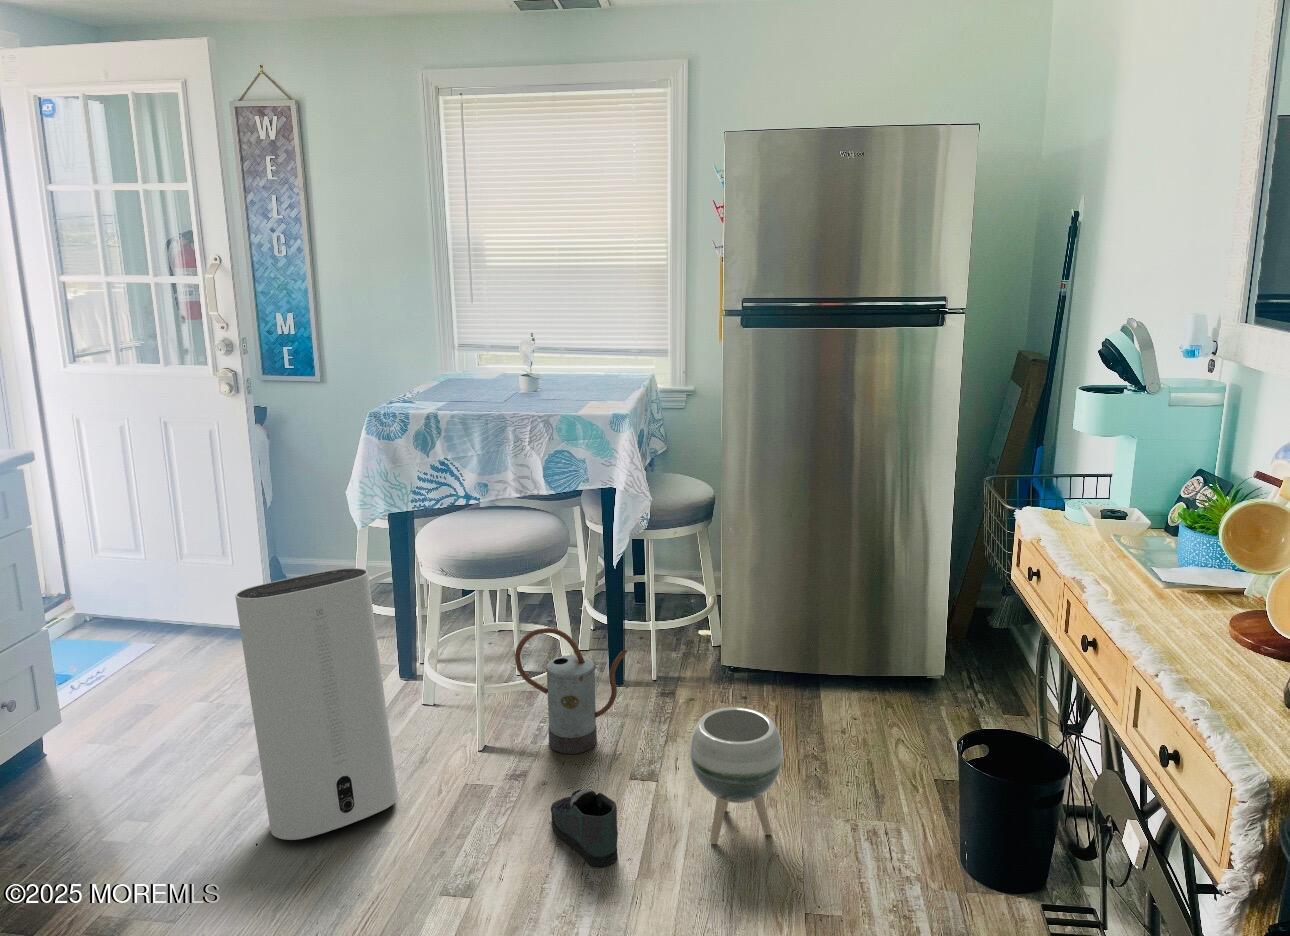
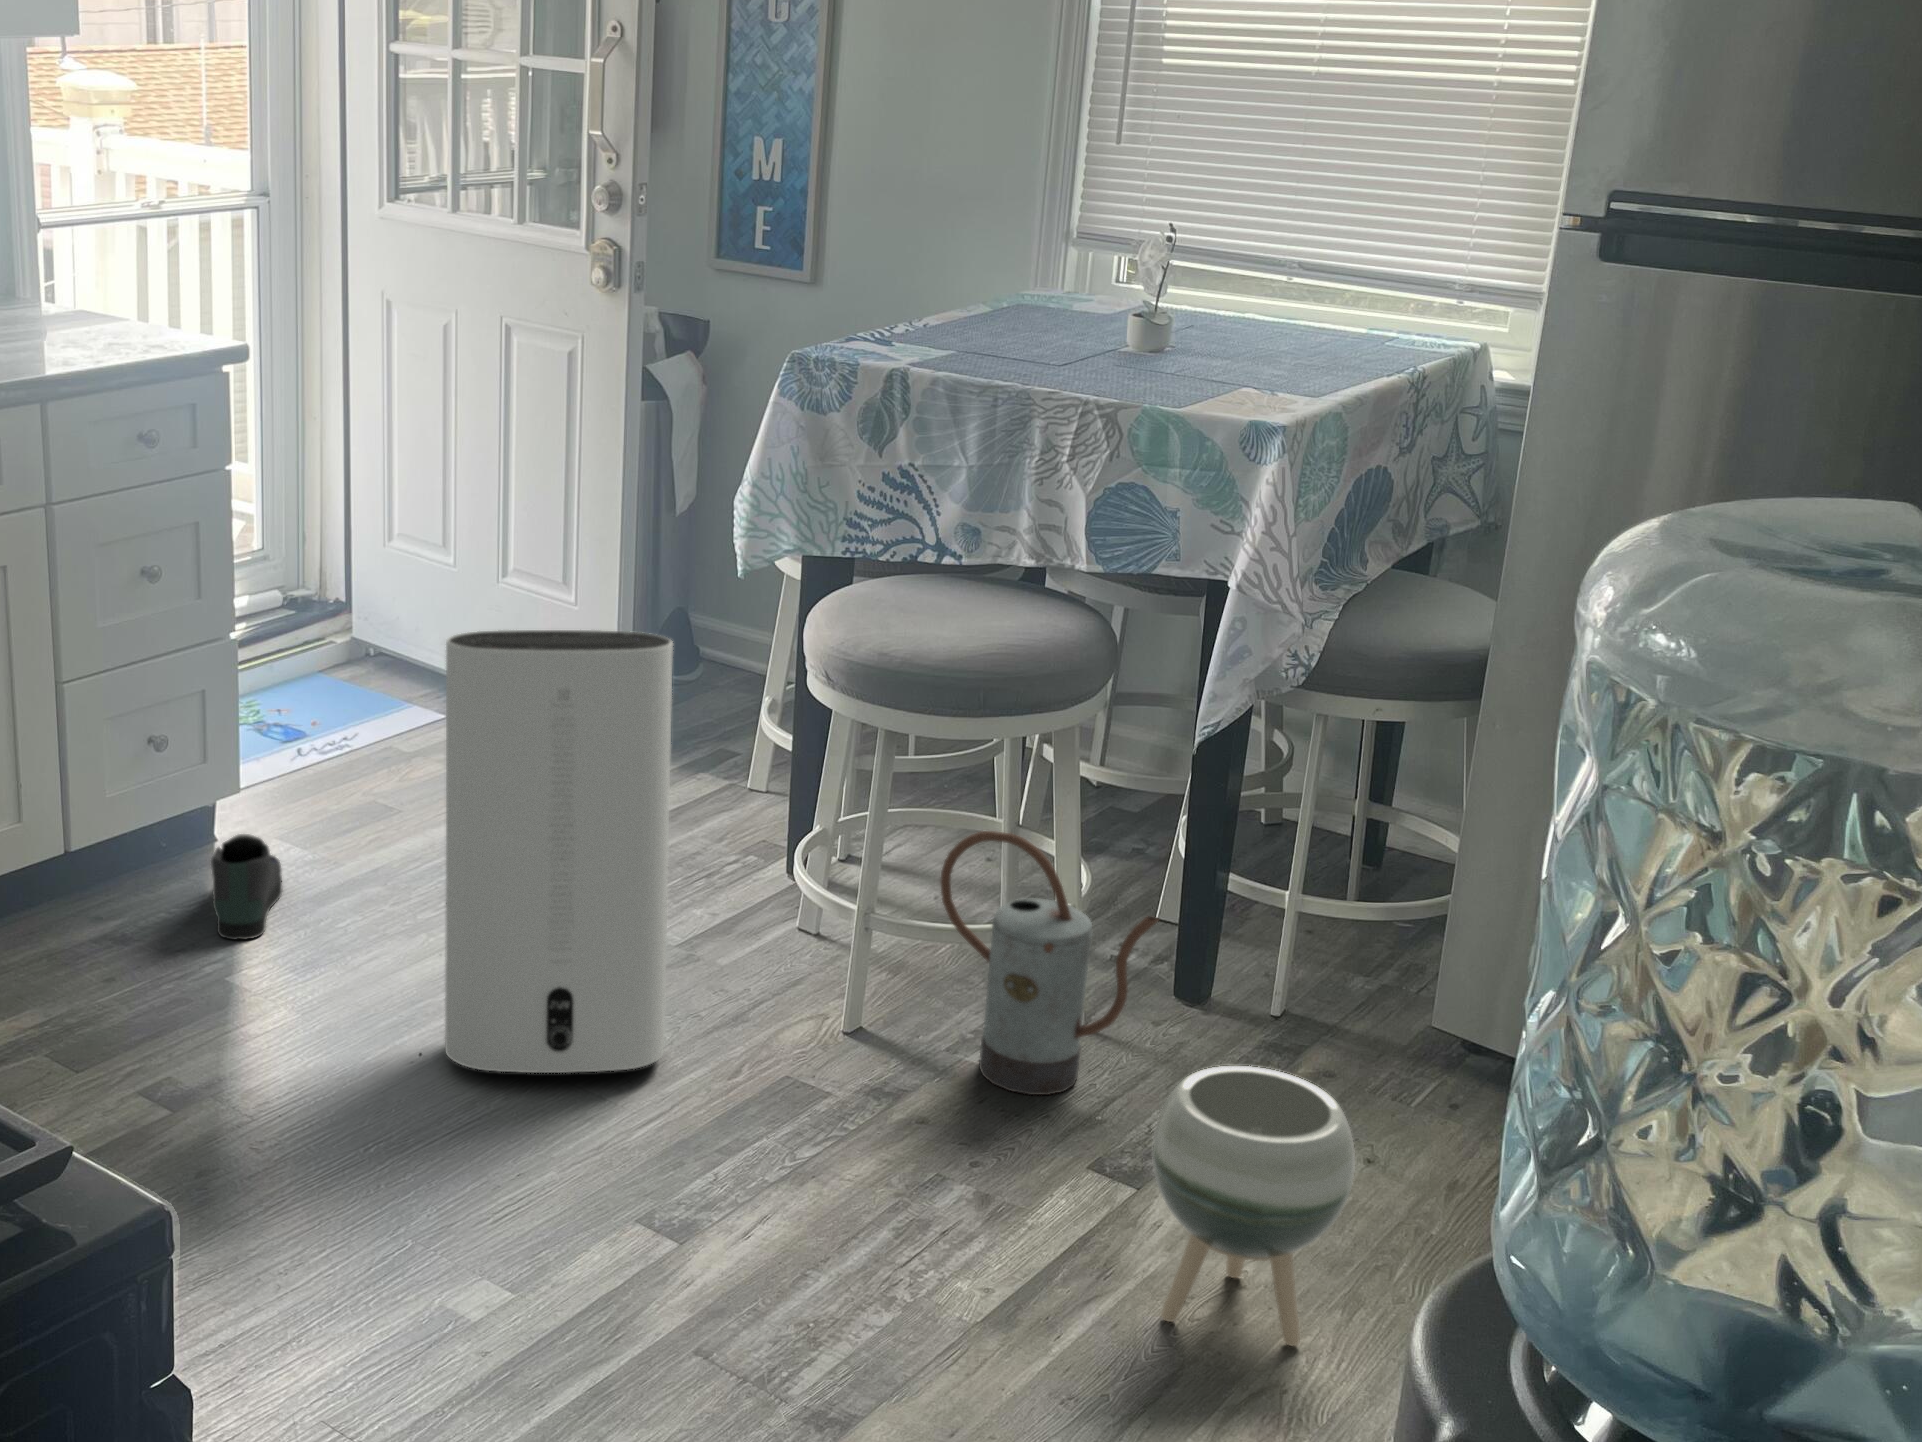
shoe: present [551,789,618,867] -> present [211,834,282,939]

